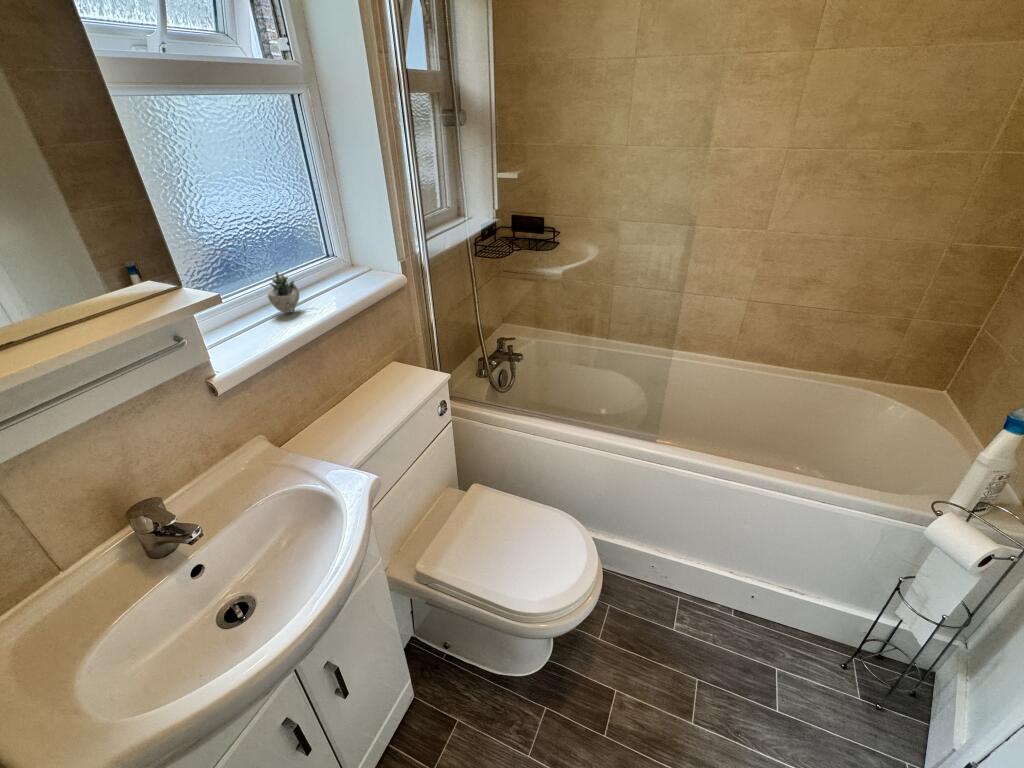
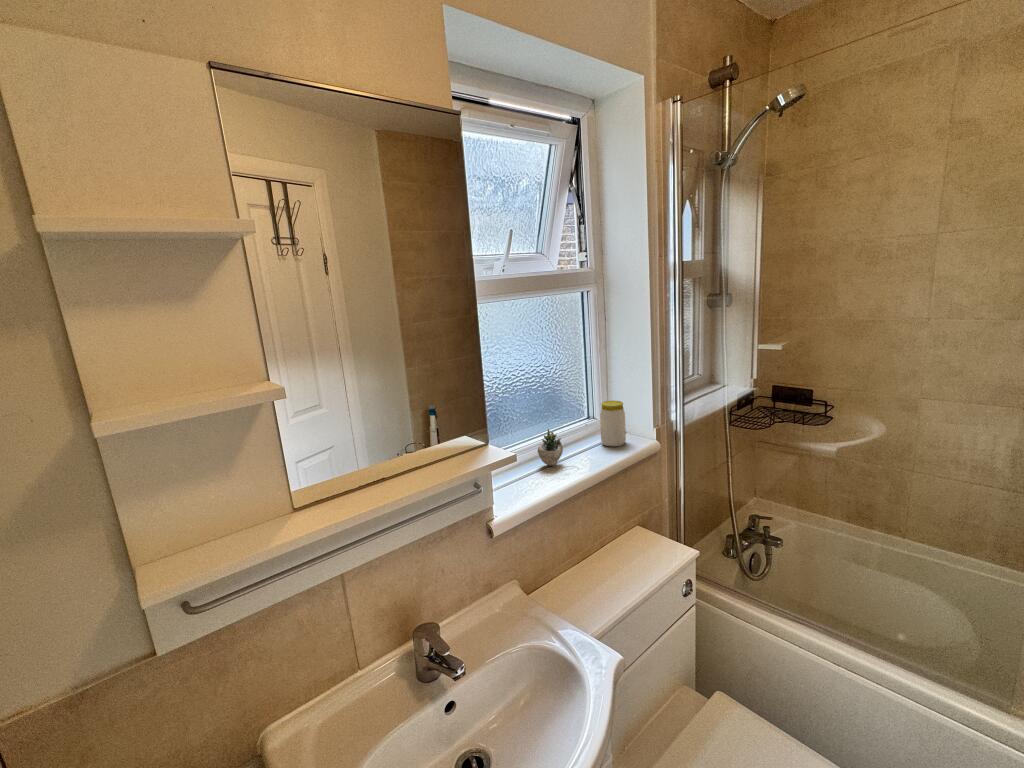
jar: none [339,235,372,286] -> present [600,401,626,447]

